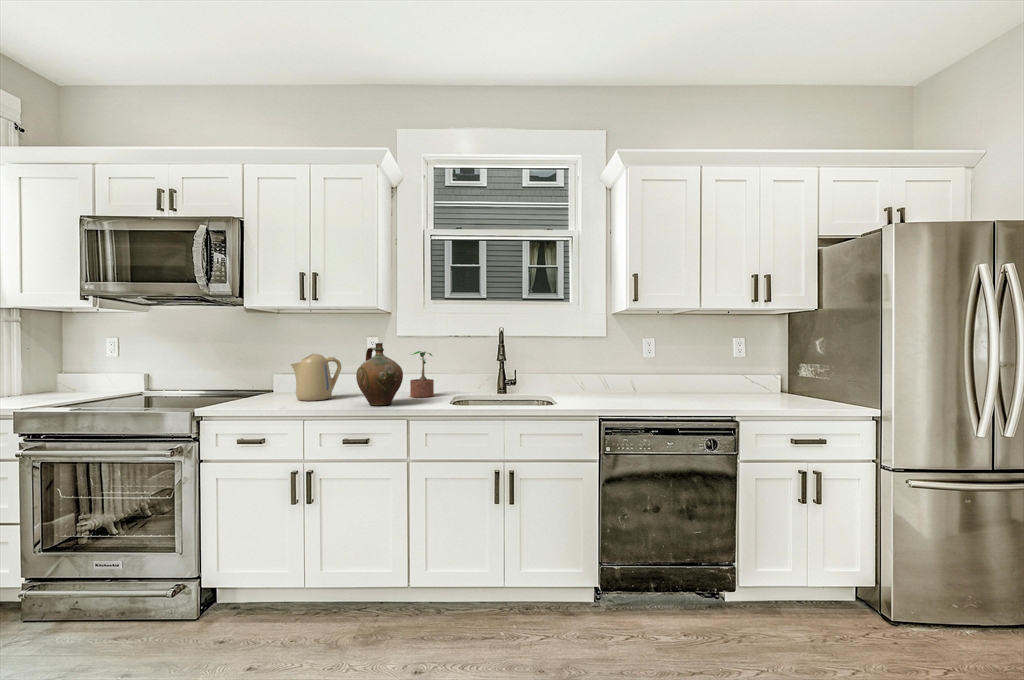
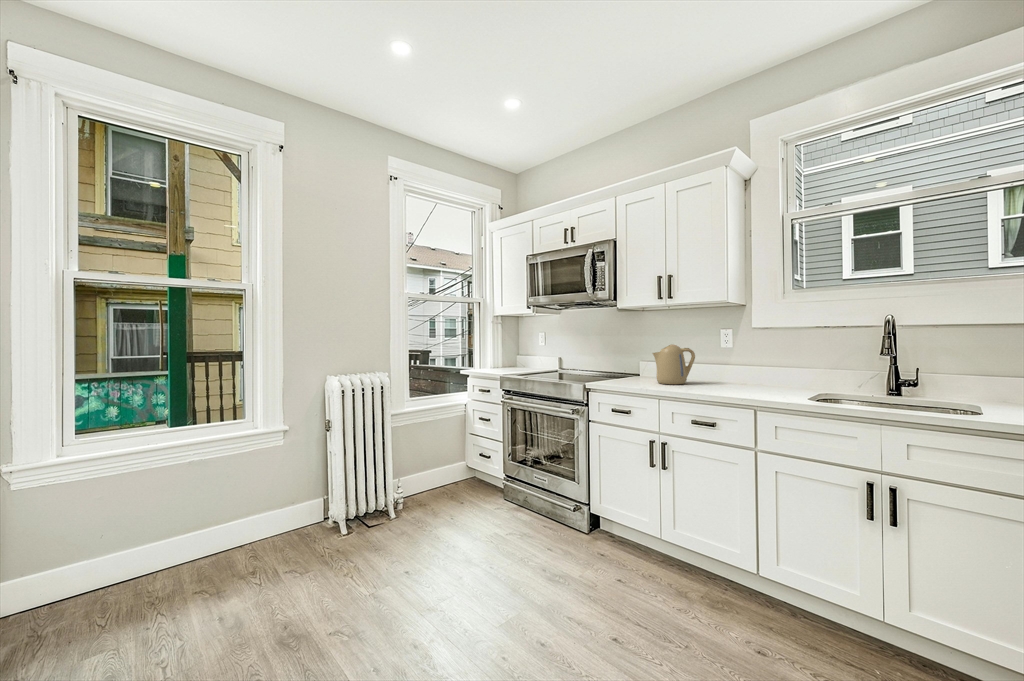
ceramic jug: present [356,343,403,405] -> none [705,334,751,393]
potted plant: present [410,351,434,397] -> none [764,343,794,389]

